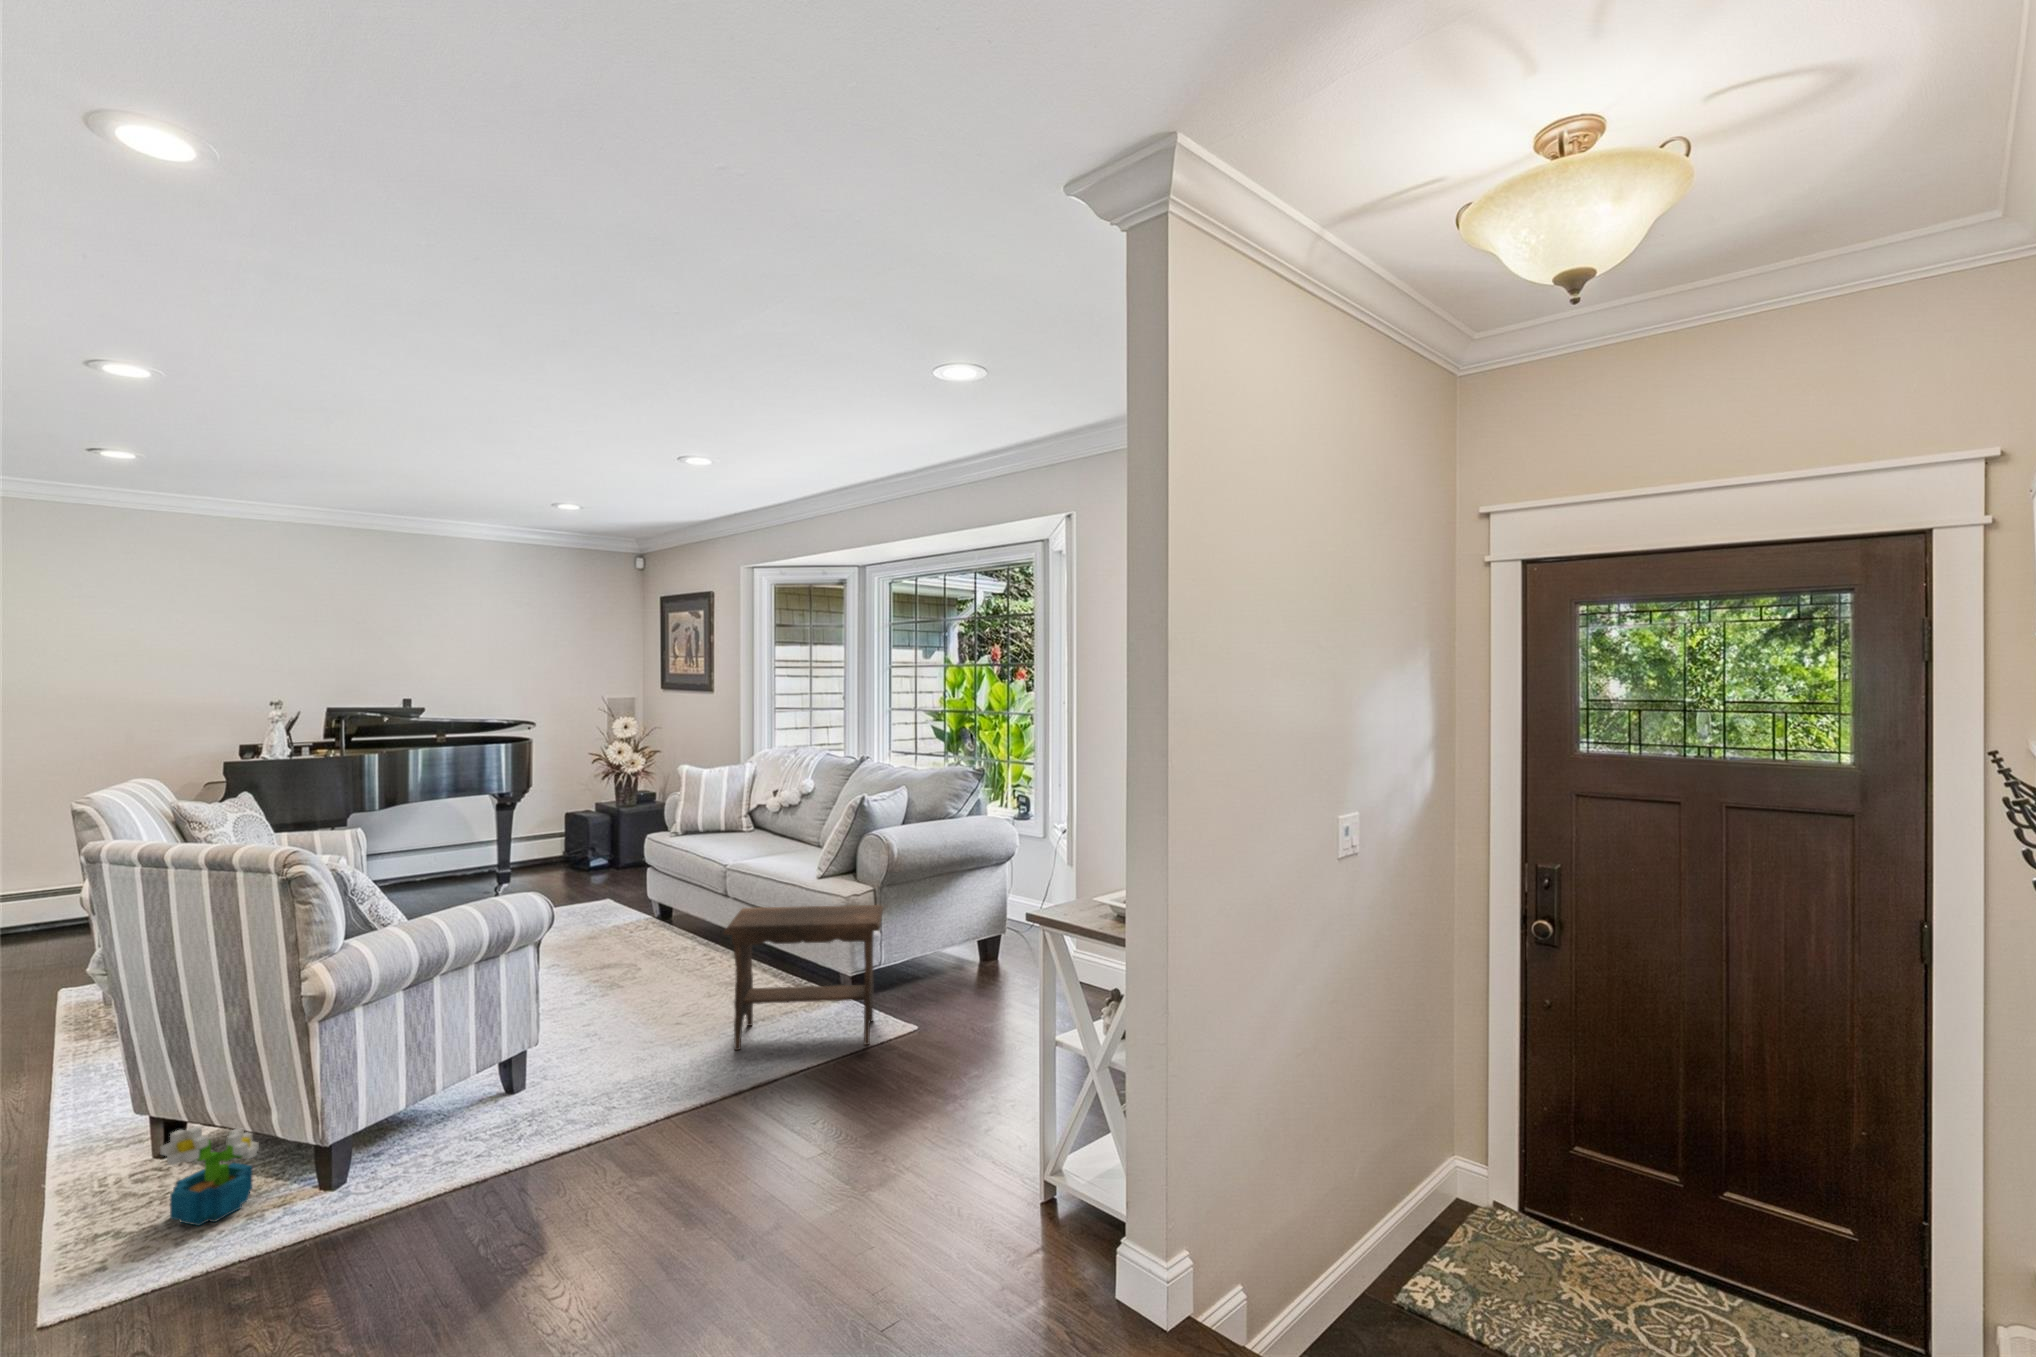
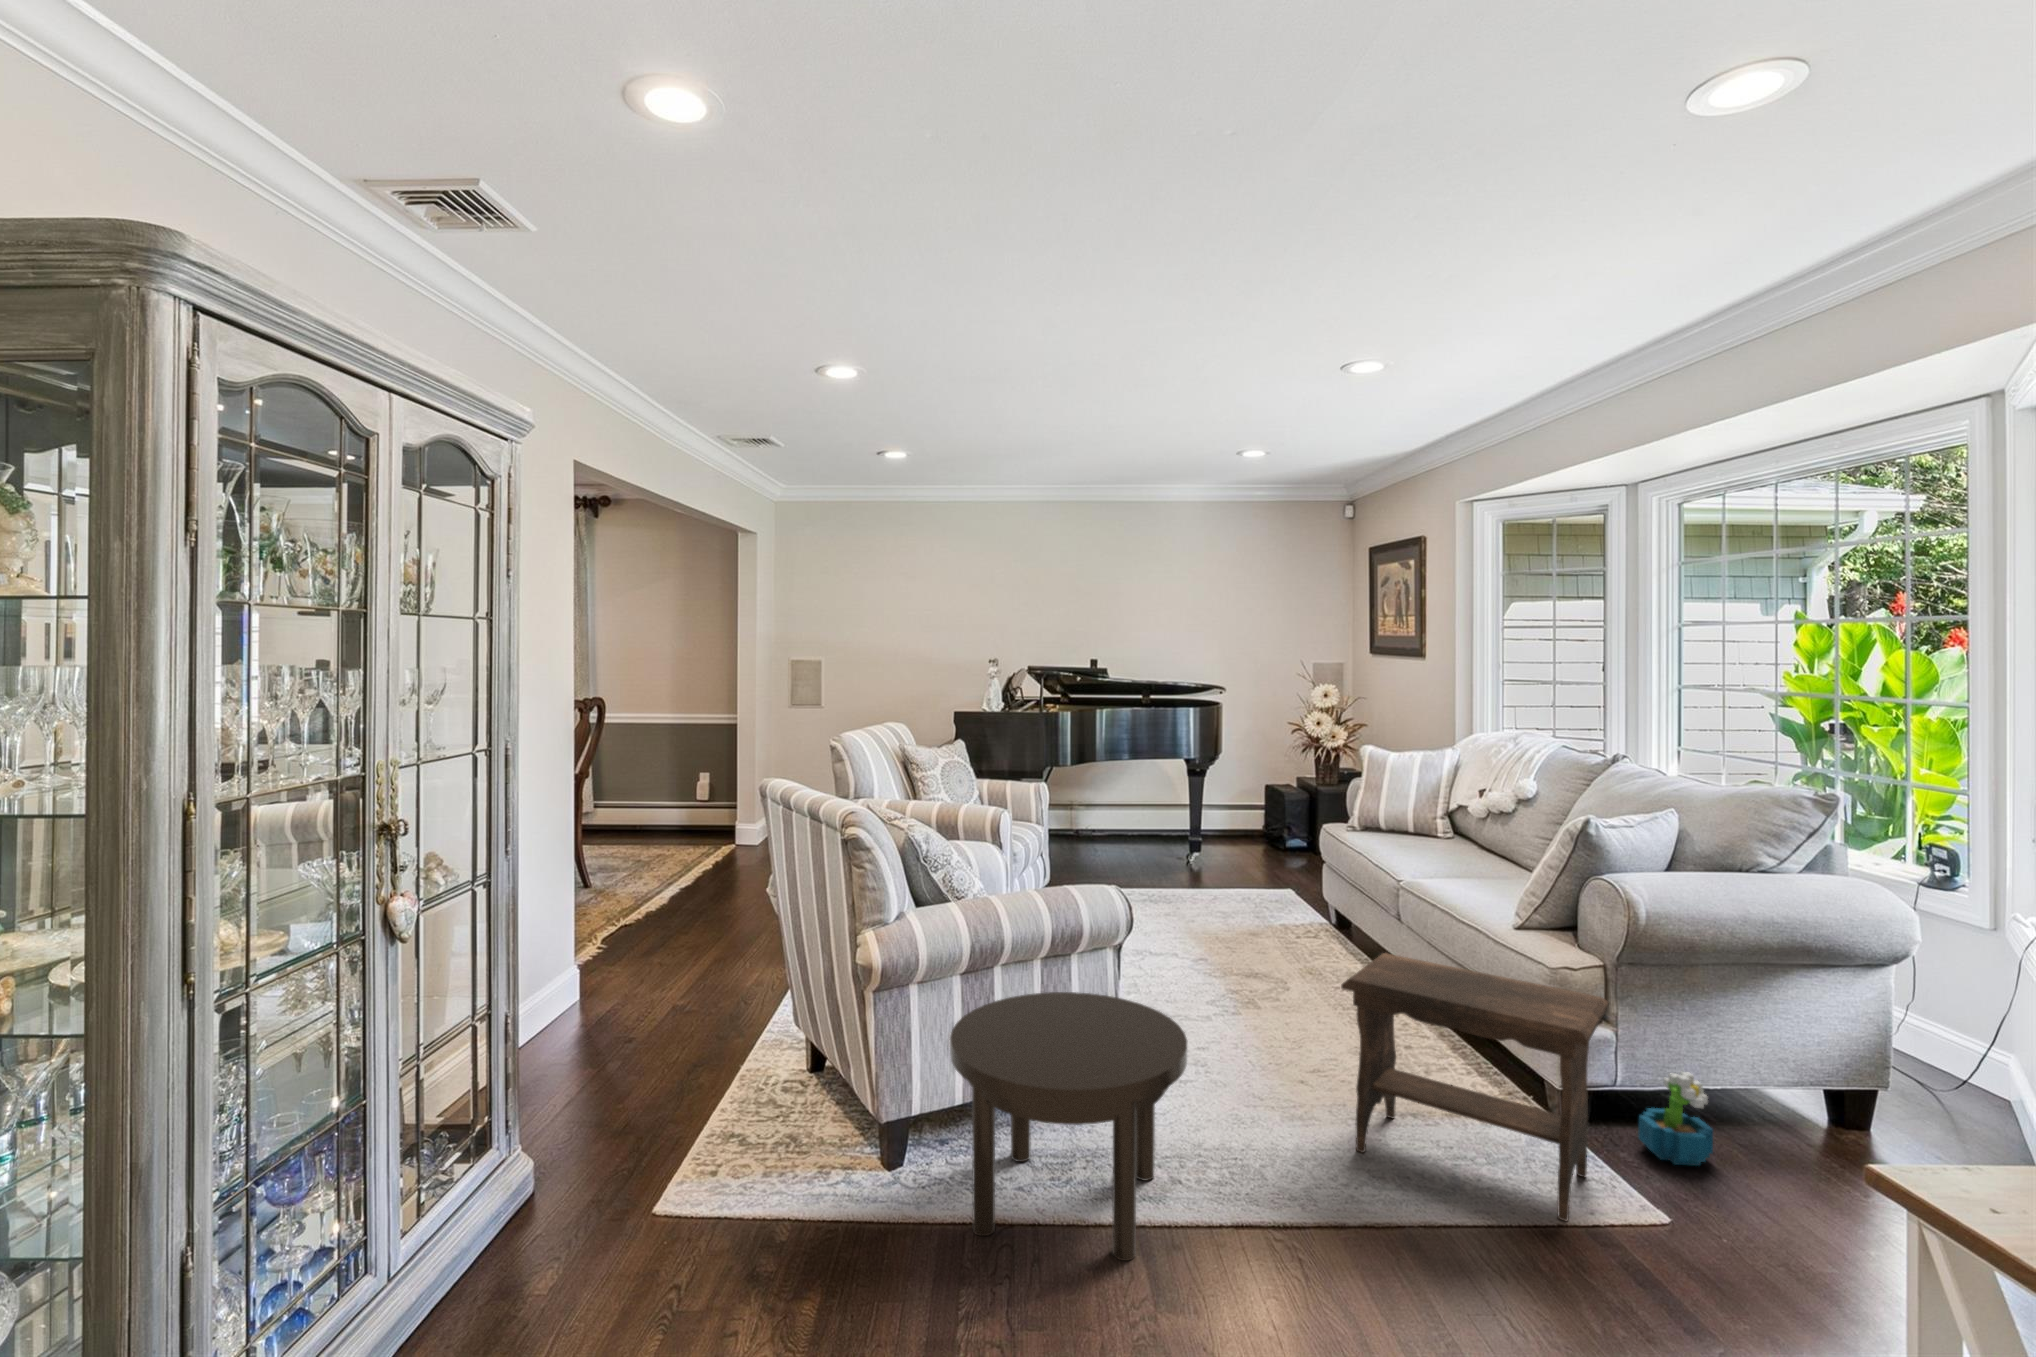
side table: none [413,978,633,1197] -> present [950,992,1187,1261]
decorative plant: present [161,1127,259,1226] -> present [1638,1072,1713,1166]

